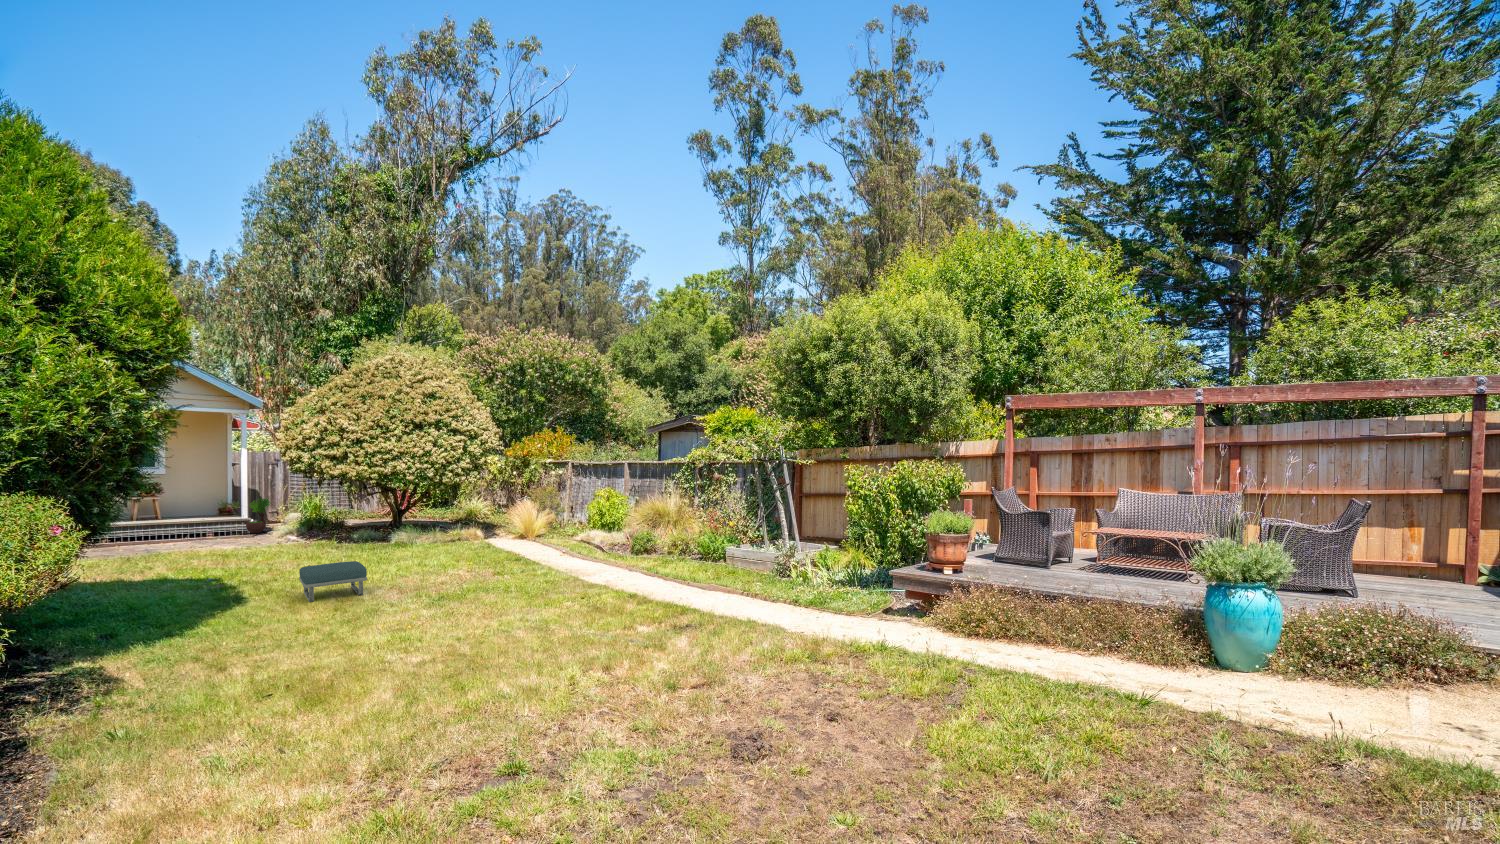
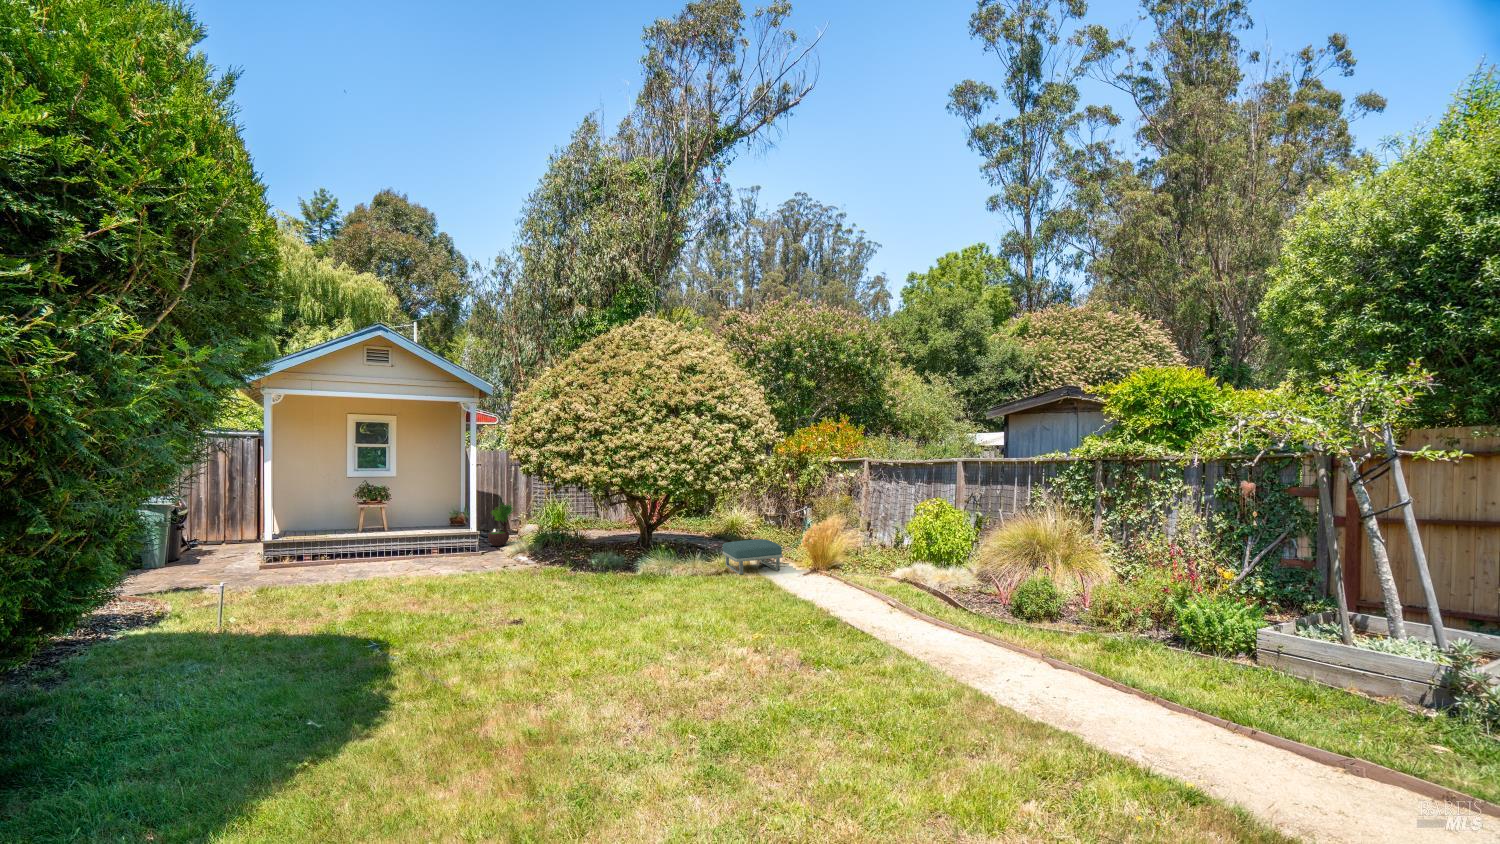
footstool: present [299,561,367,602] -> present [722,539,782,575]

